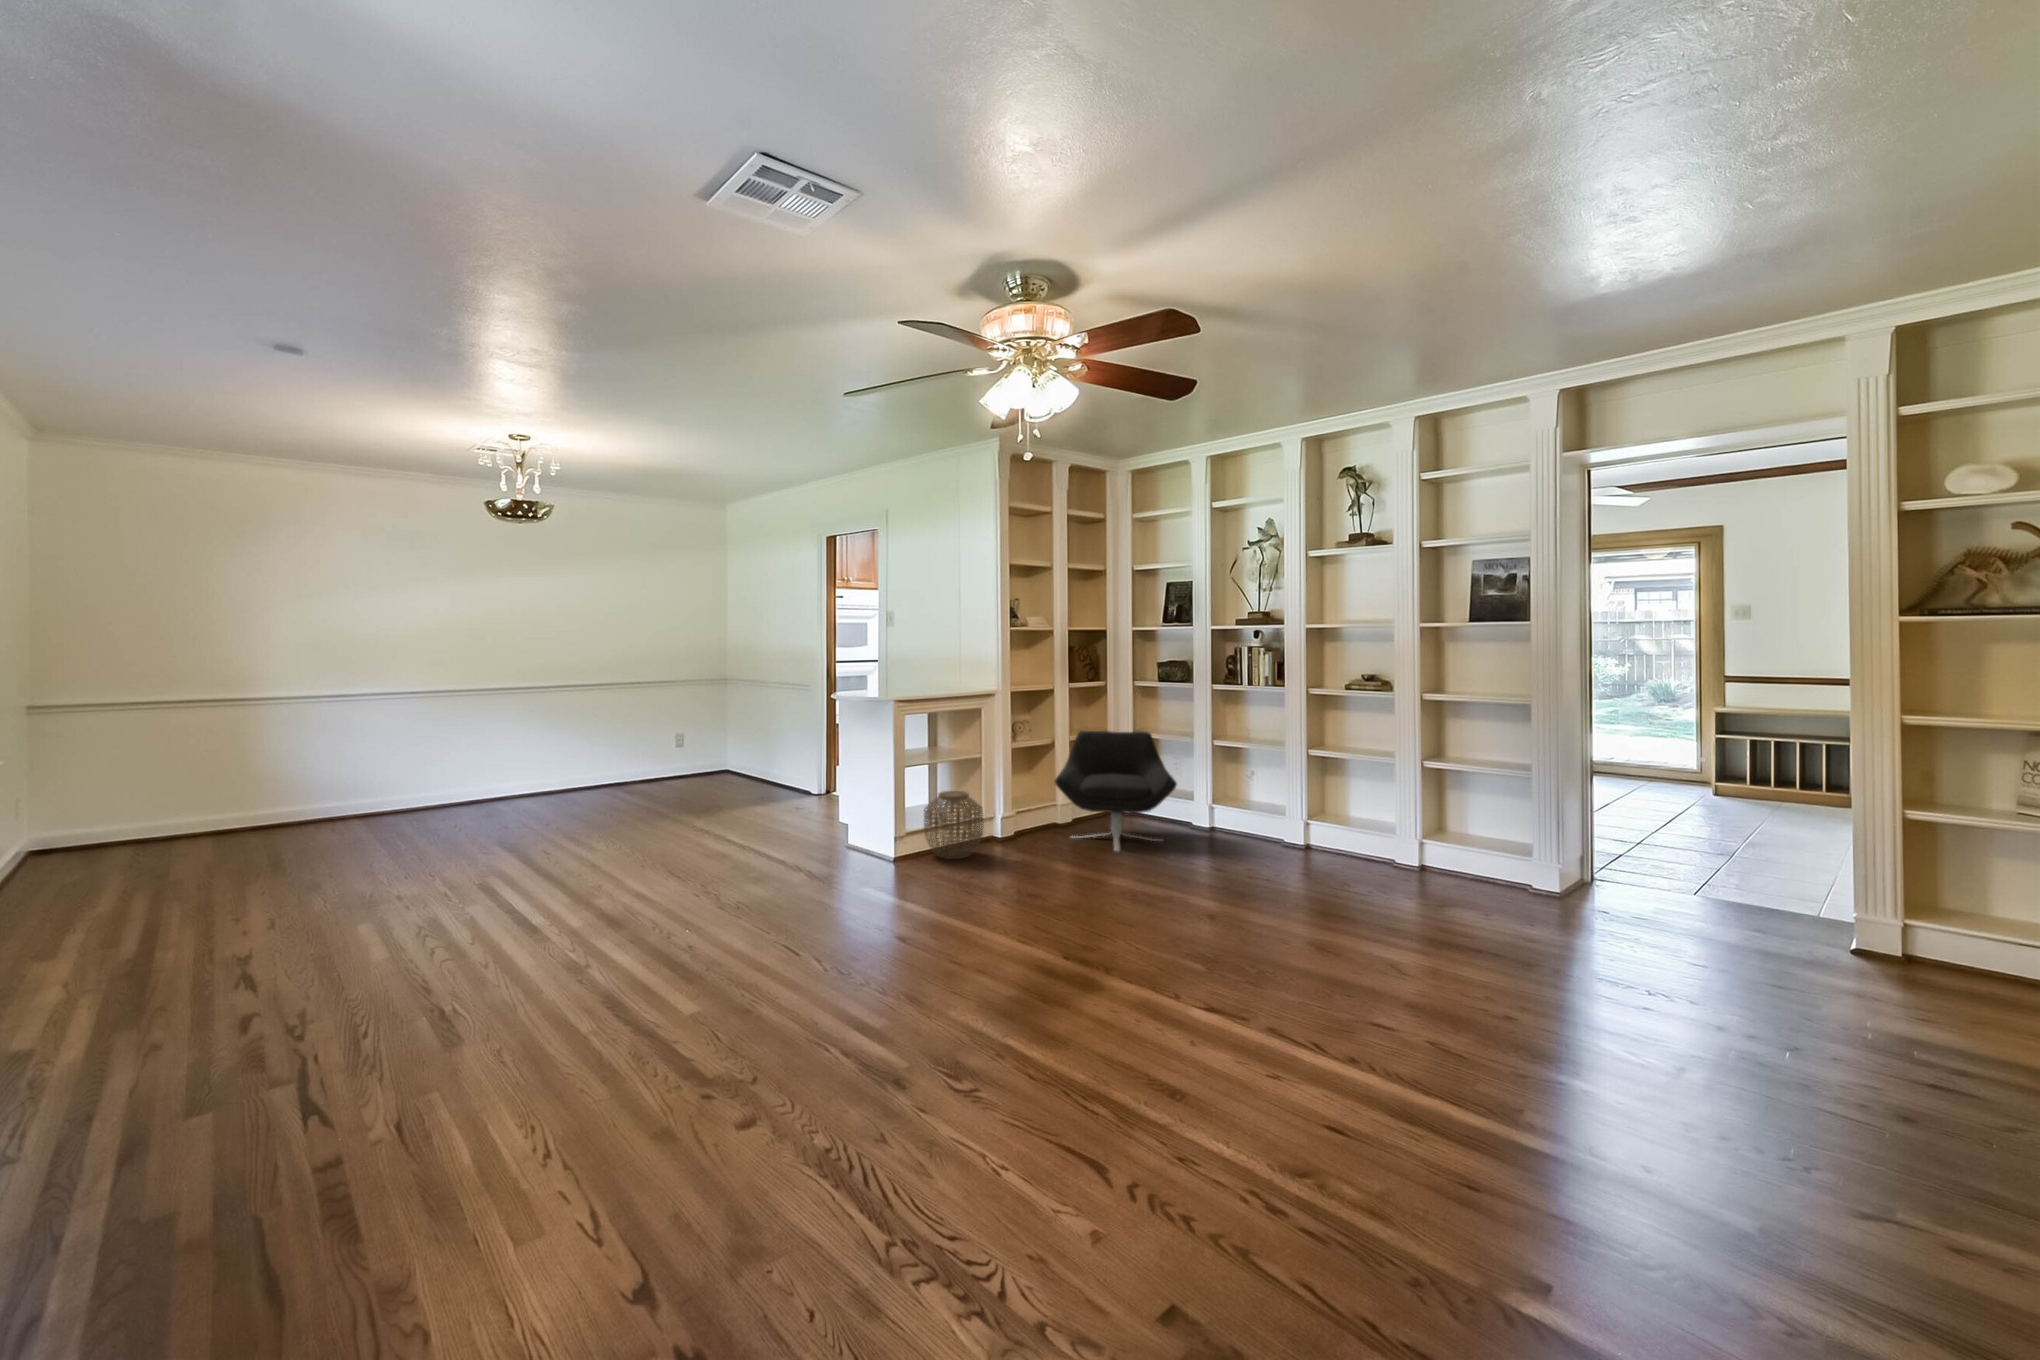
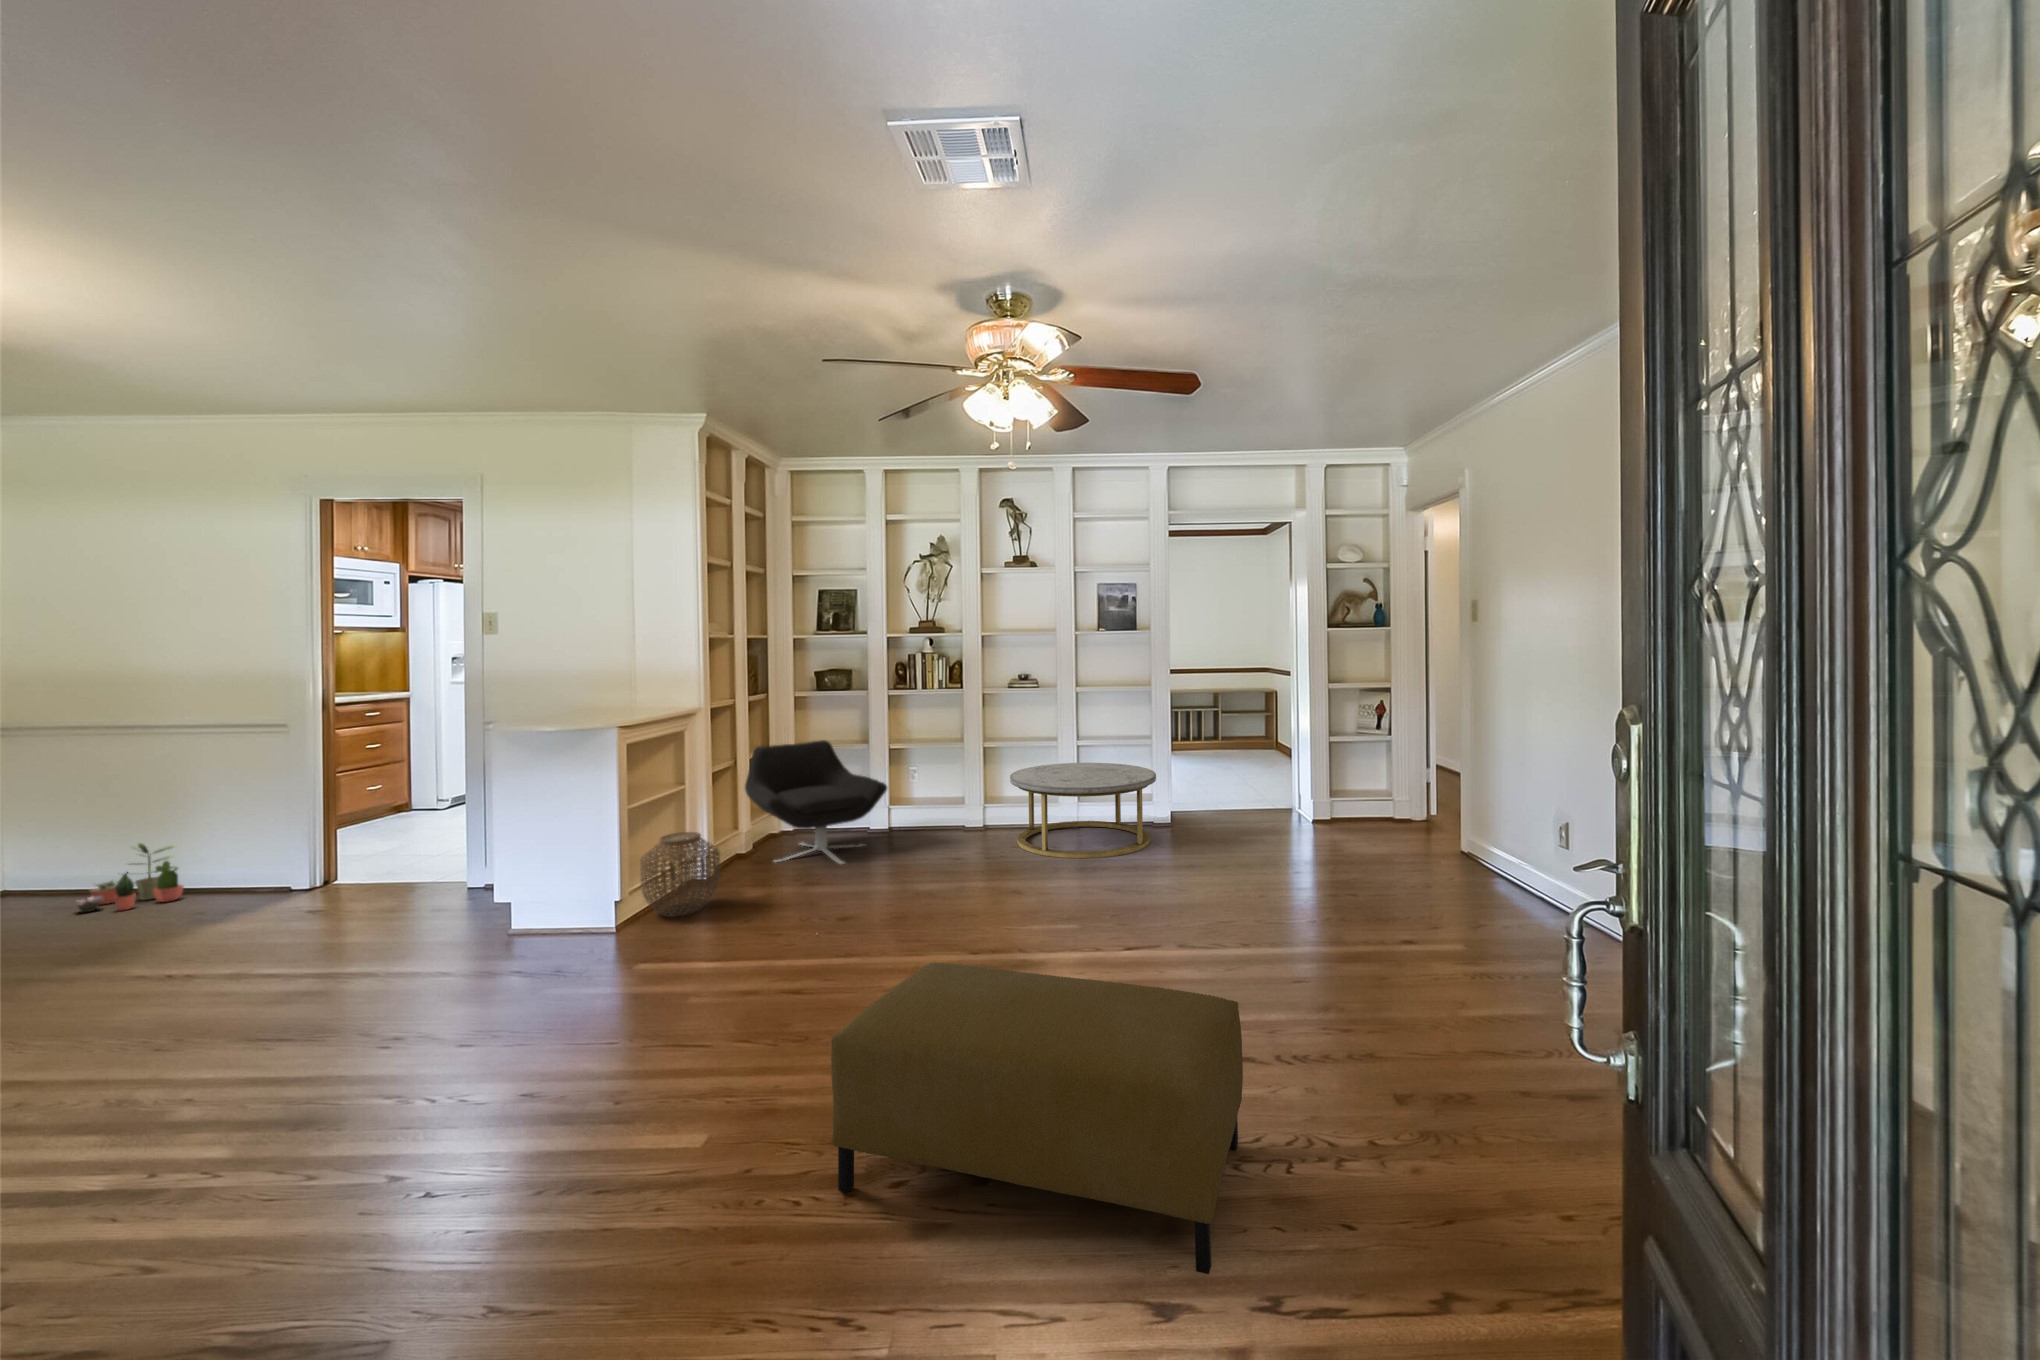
potted plant: none [732,751,775,790] -> present [76,843,184,912]
coffee table: none [1293,788,1498,913] -> present [1010,763,1156,859]
ottoman: none [724,906,976,1201] -> present [831,963,1243,1274]

